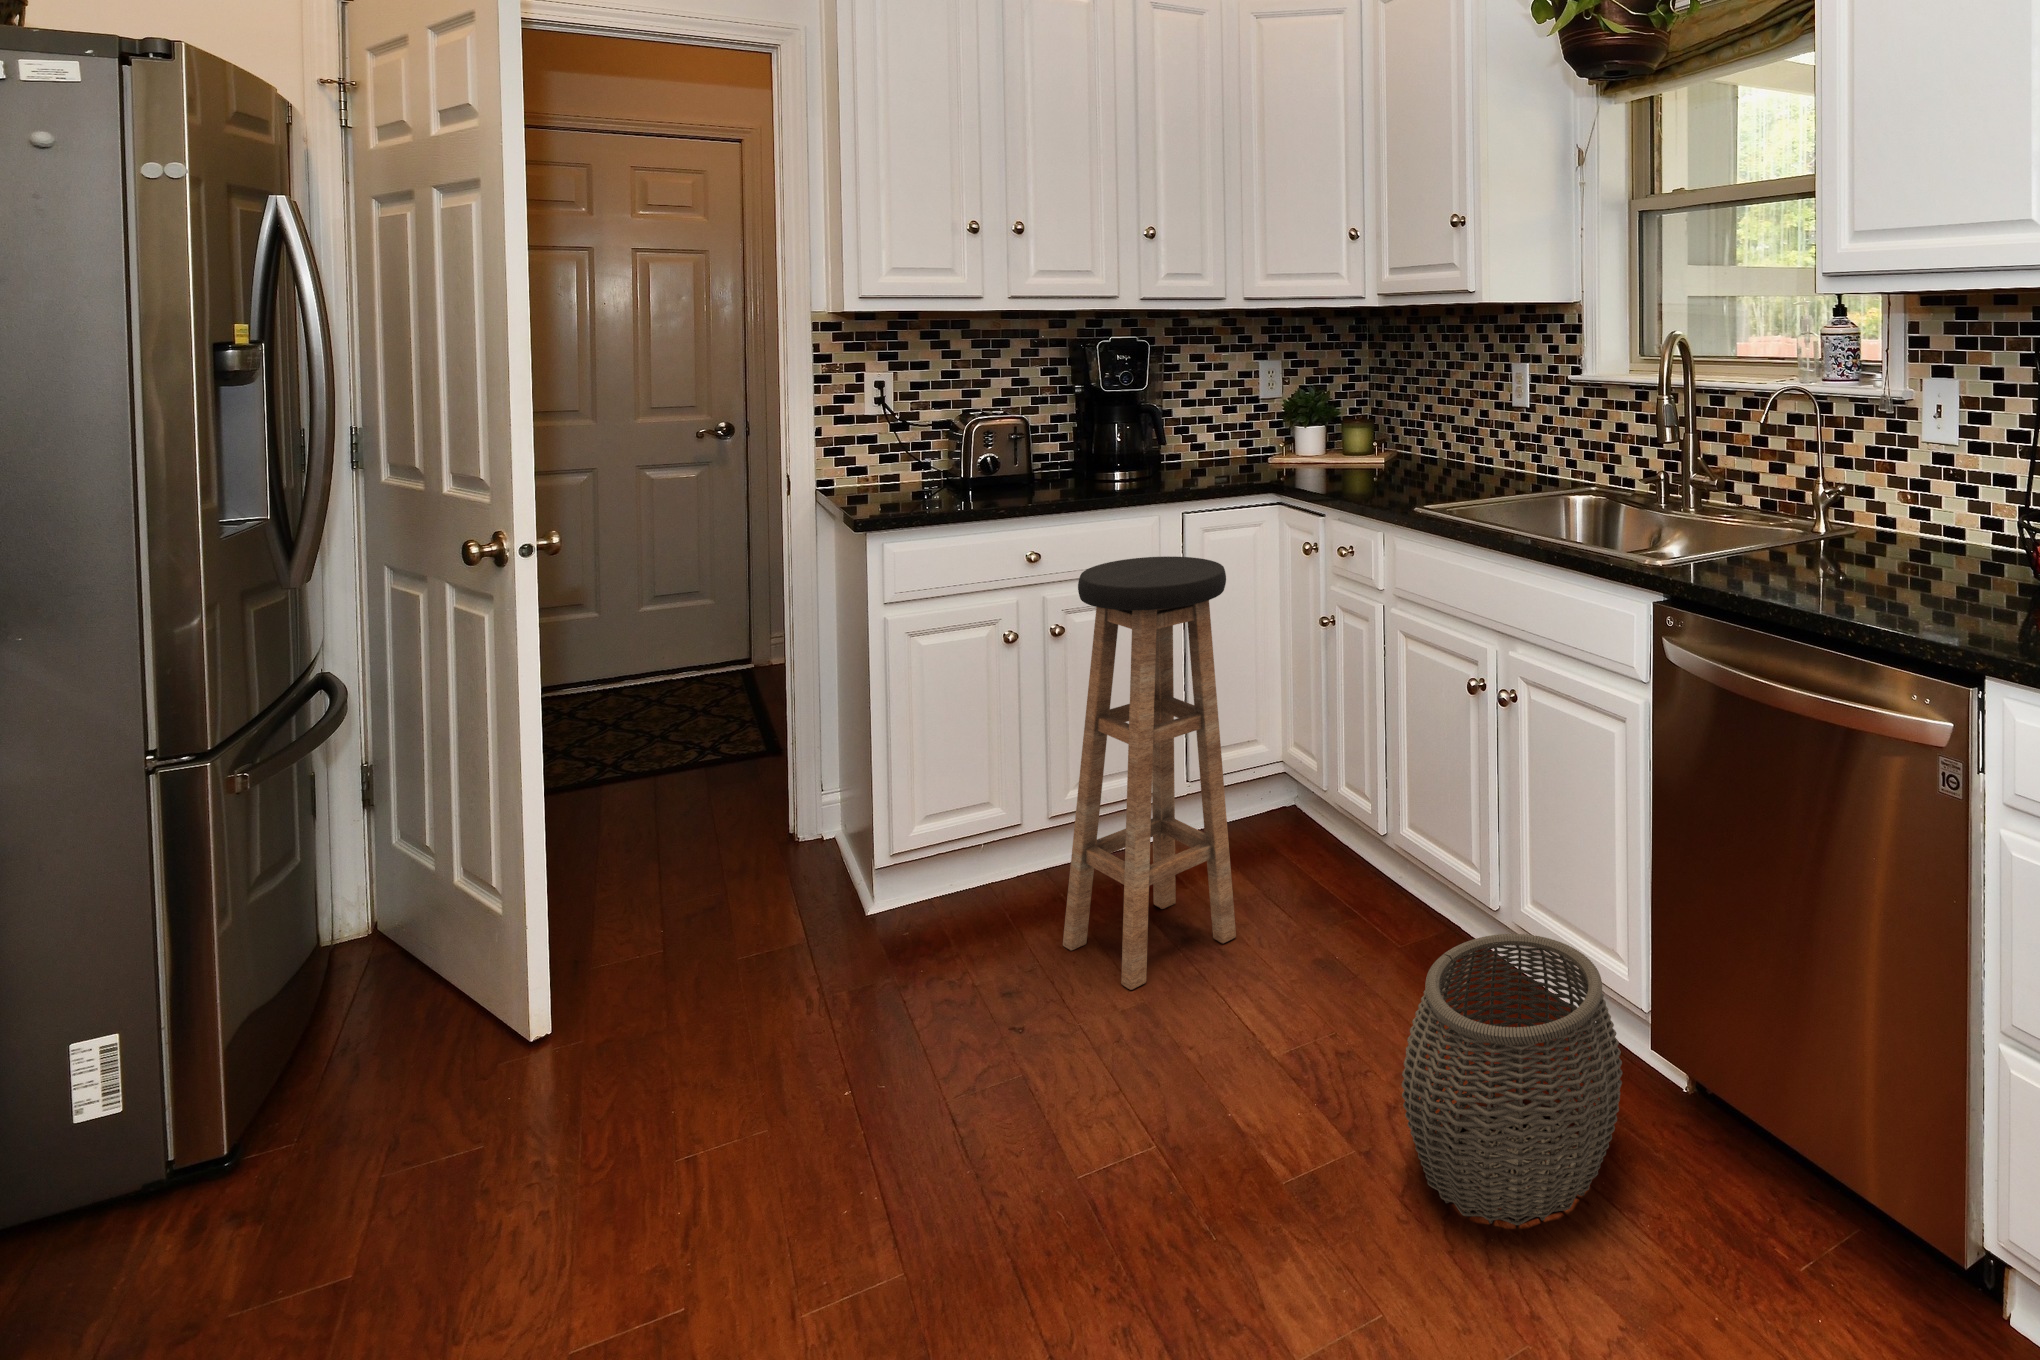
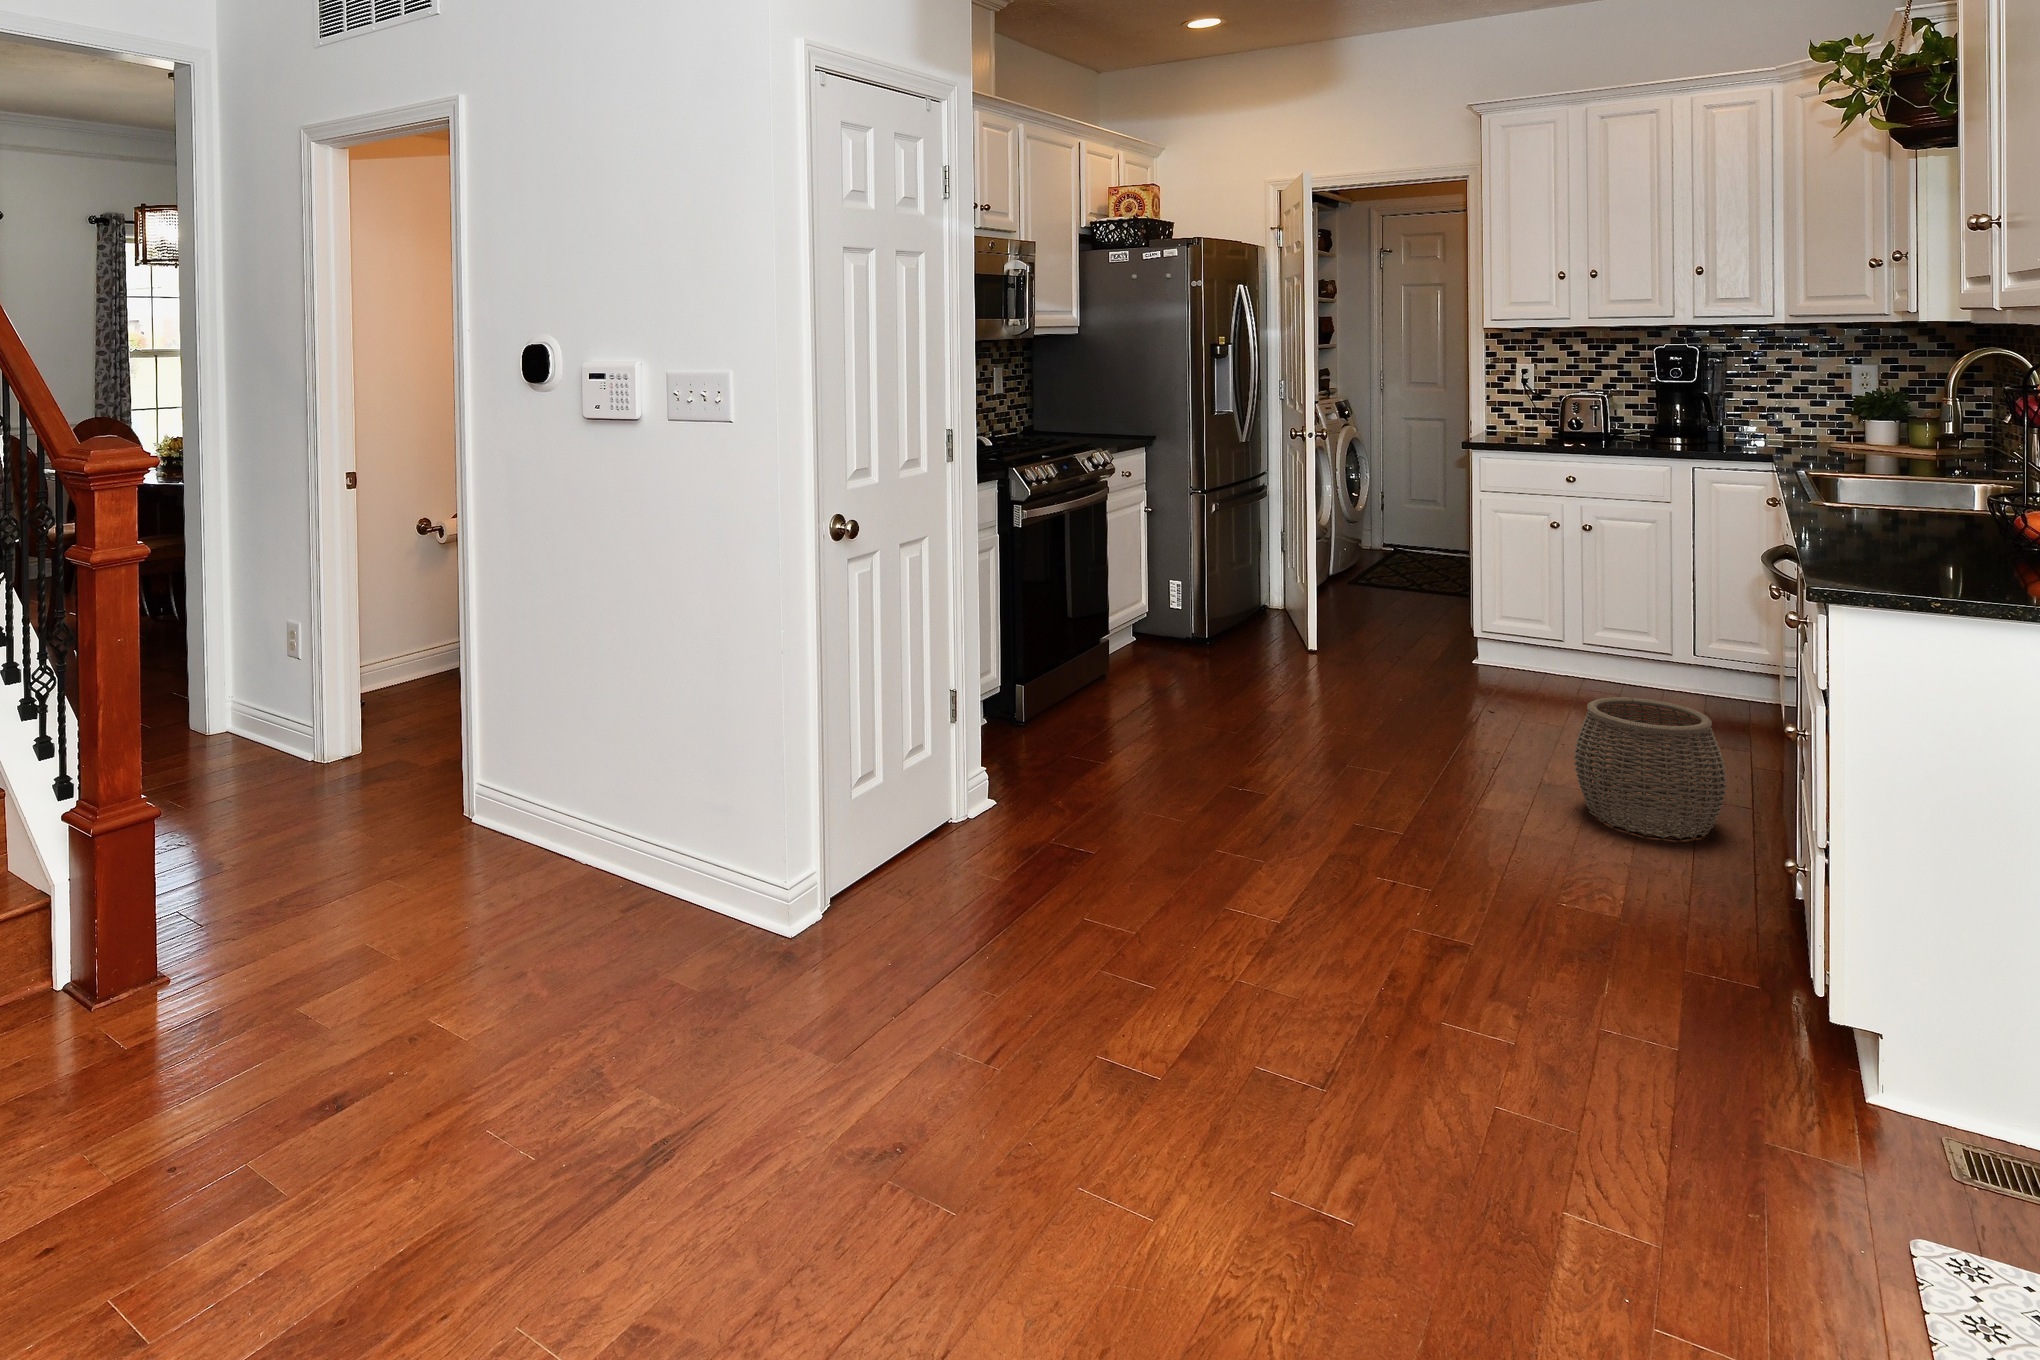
bar stool: present [1063,556,1236,990] -> none [1540,478,1643,730]

